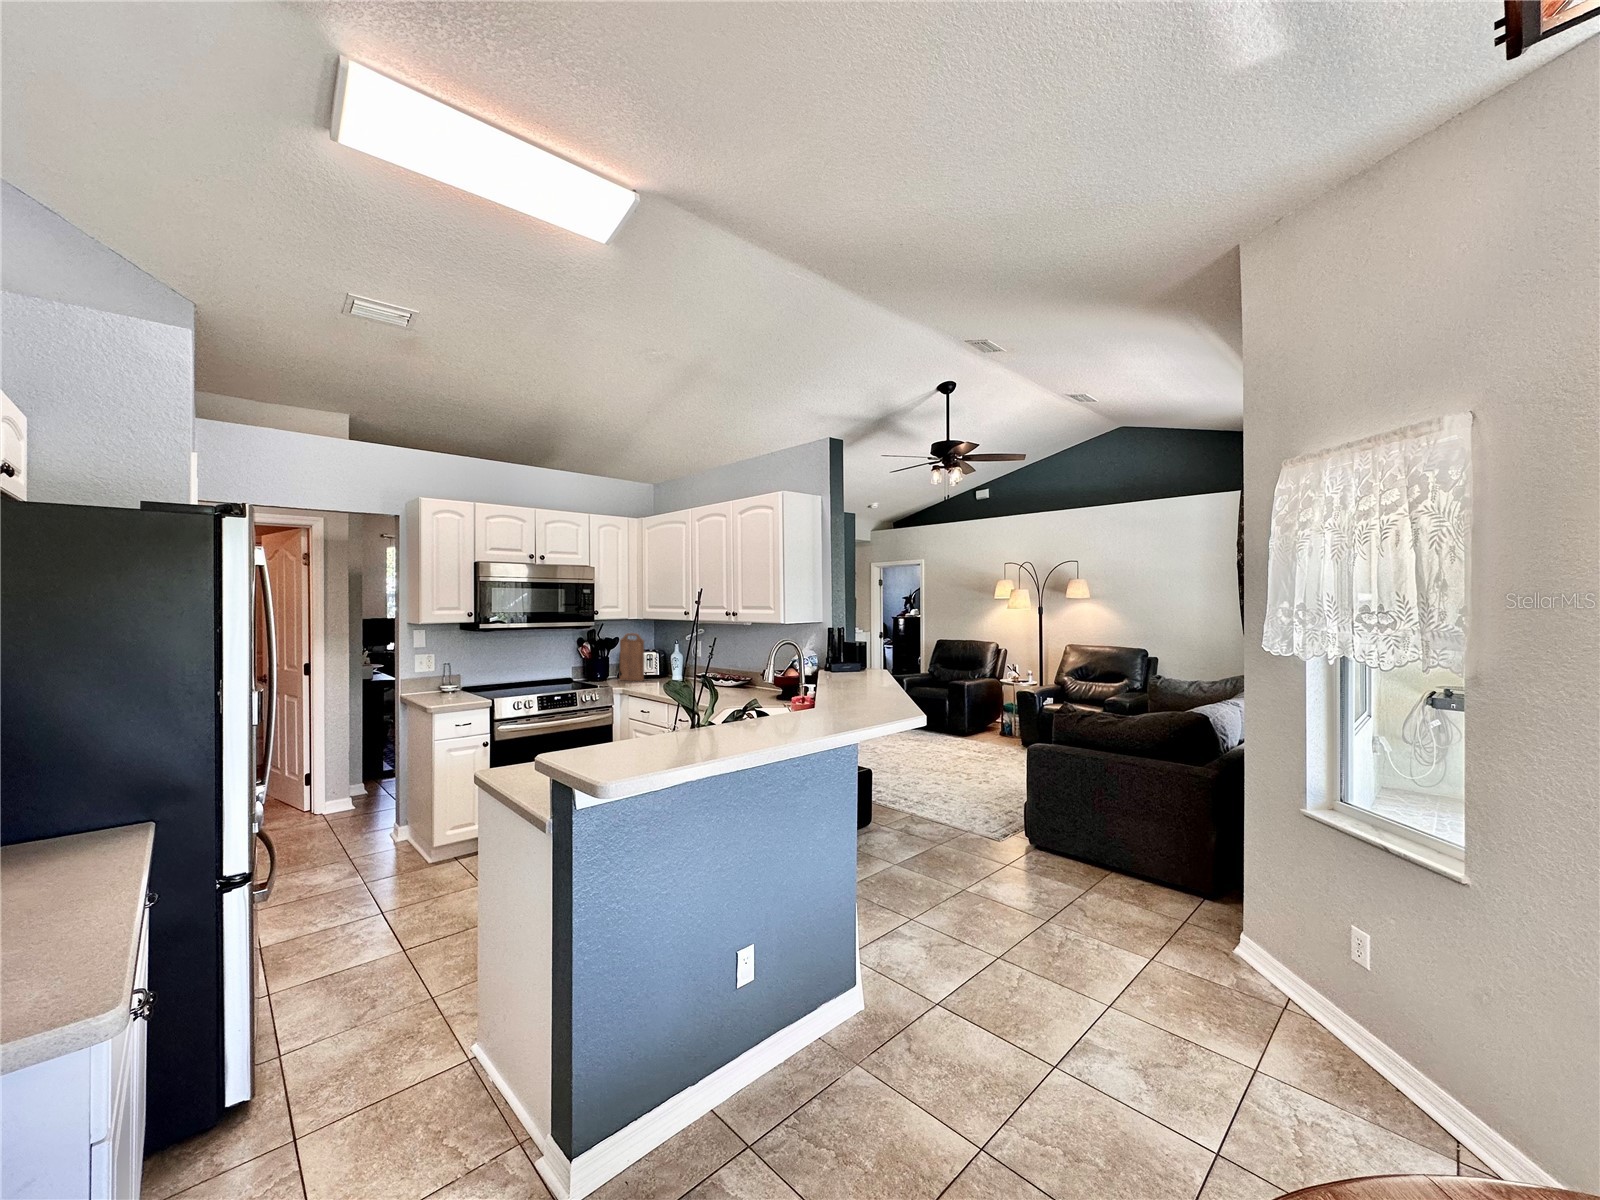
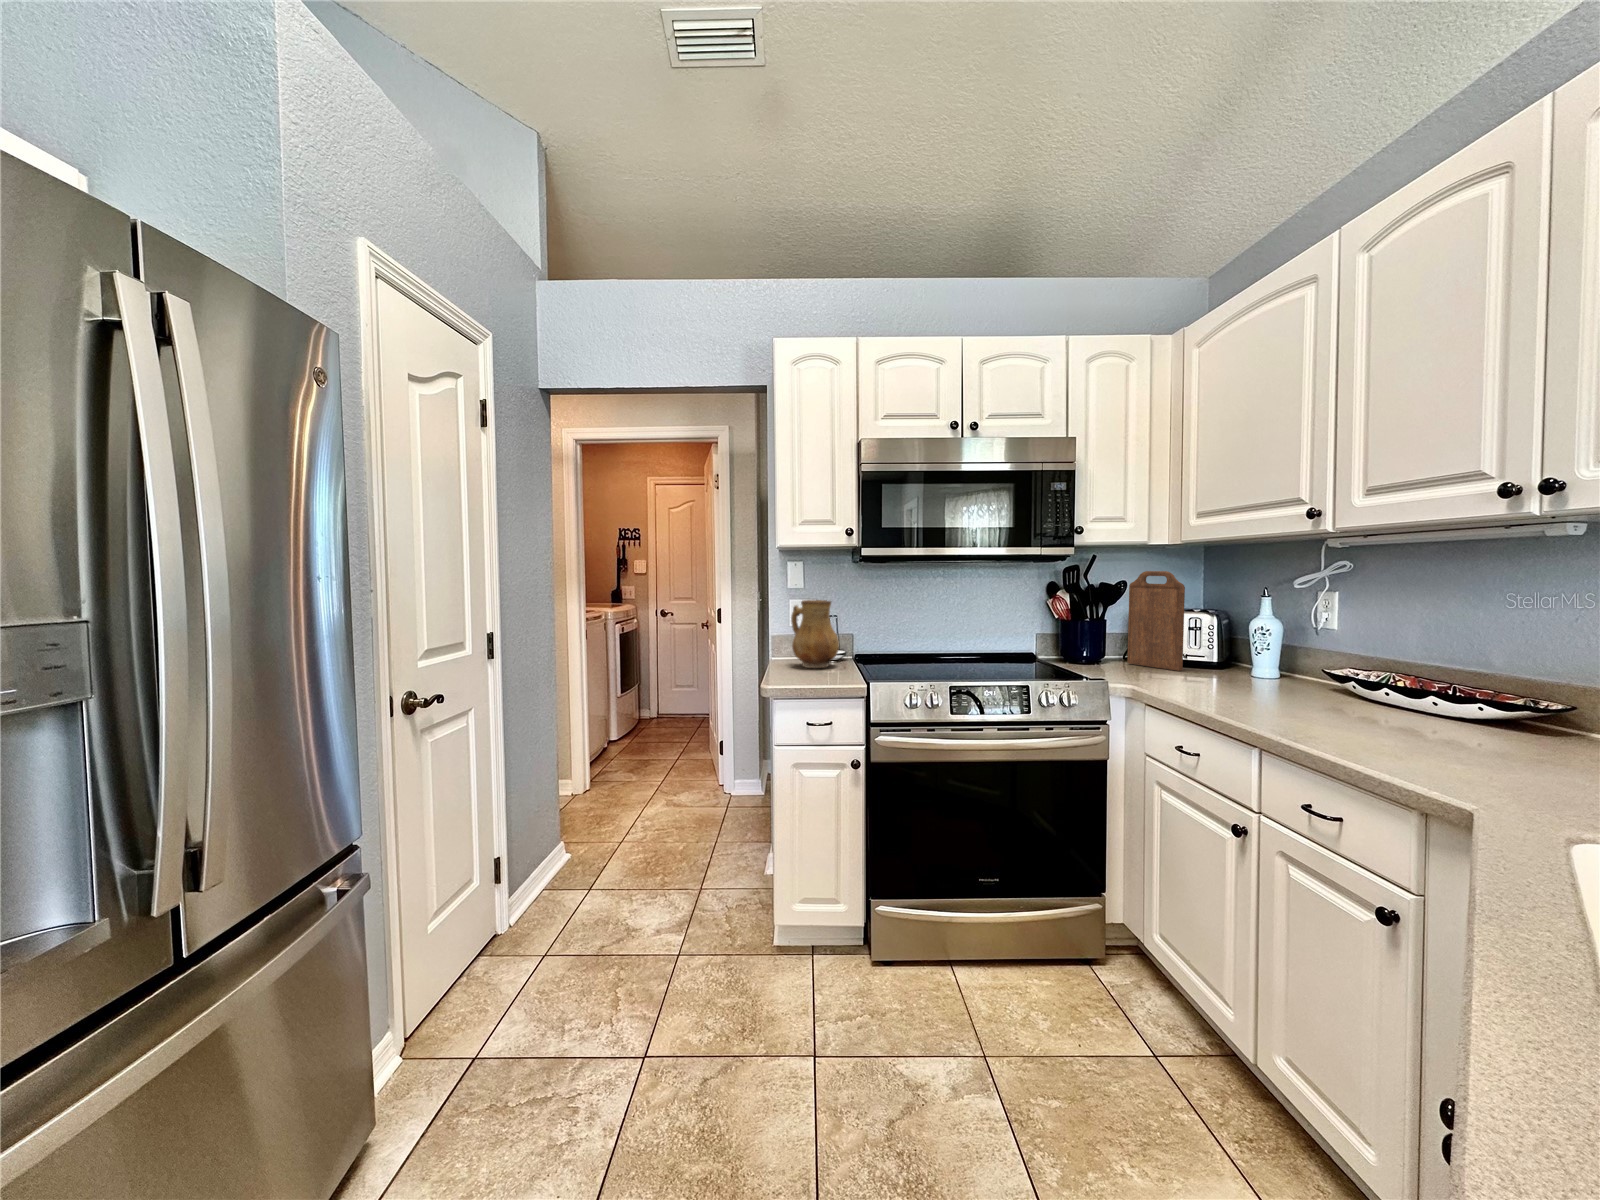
ceramic pitcher: none [423,655,460,697] -> present [791,600,839,668]

